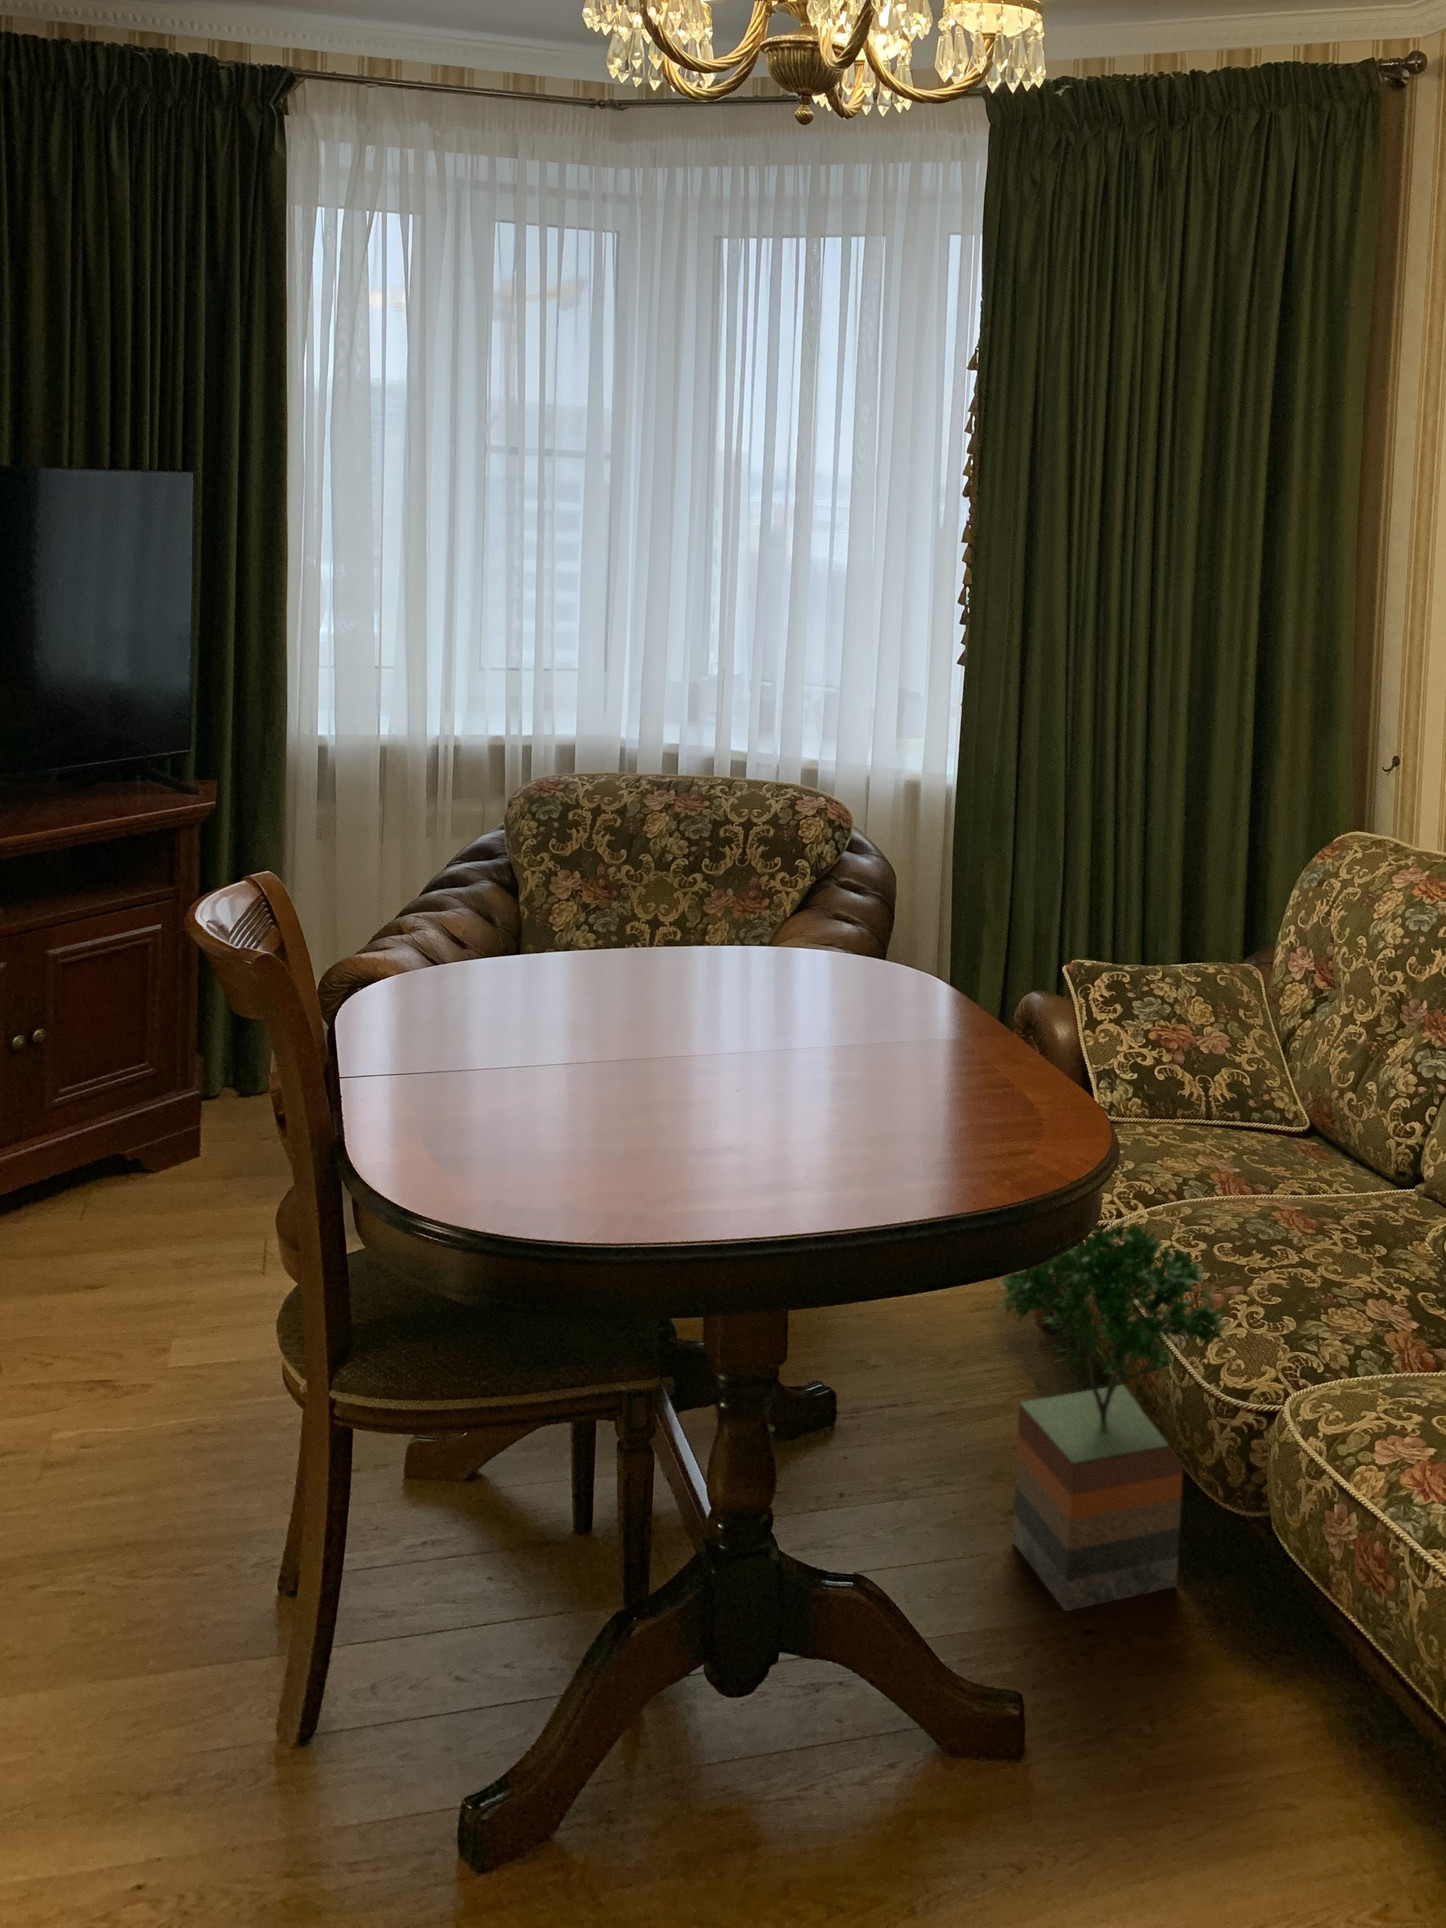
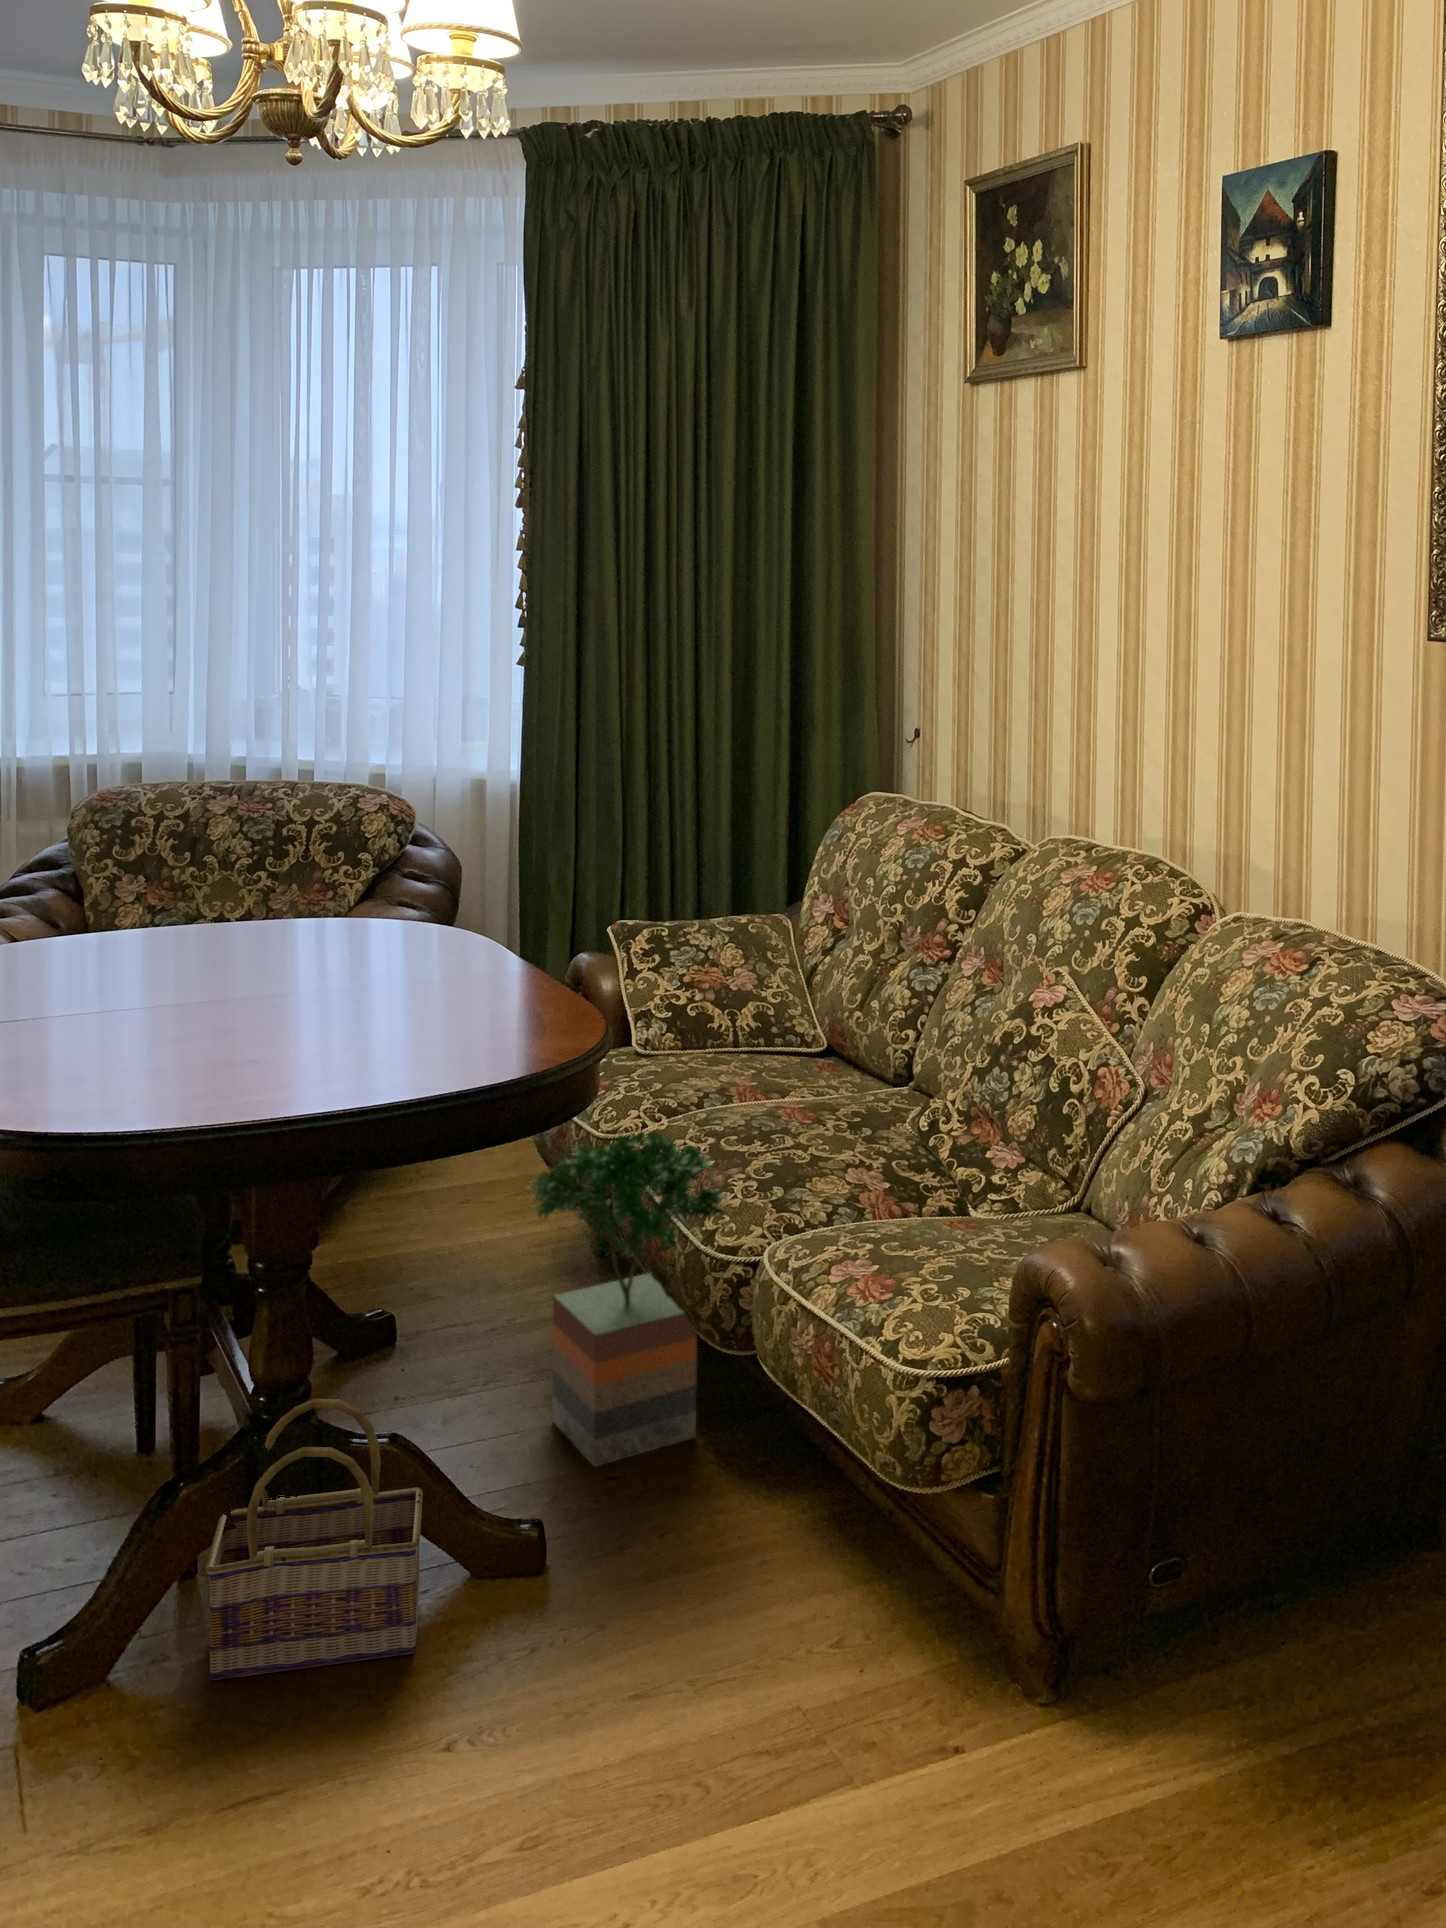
basket: none [665,1527,897,1843] -> present [206,1399,423,1680]

